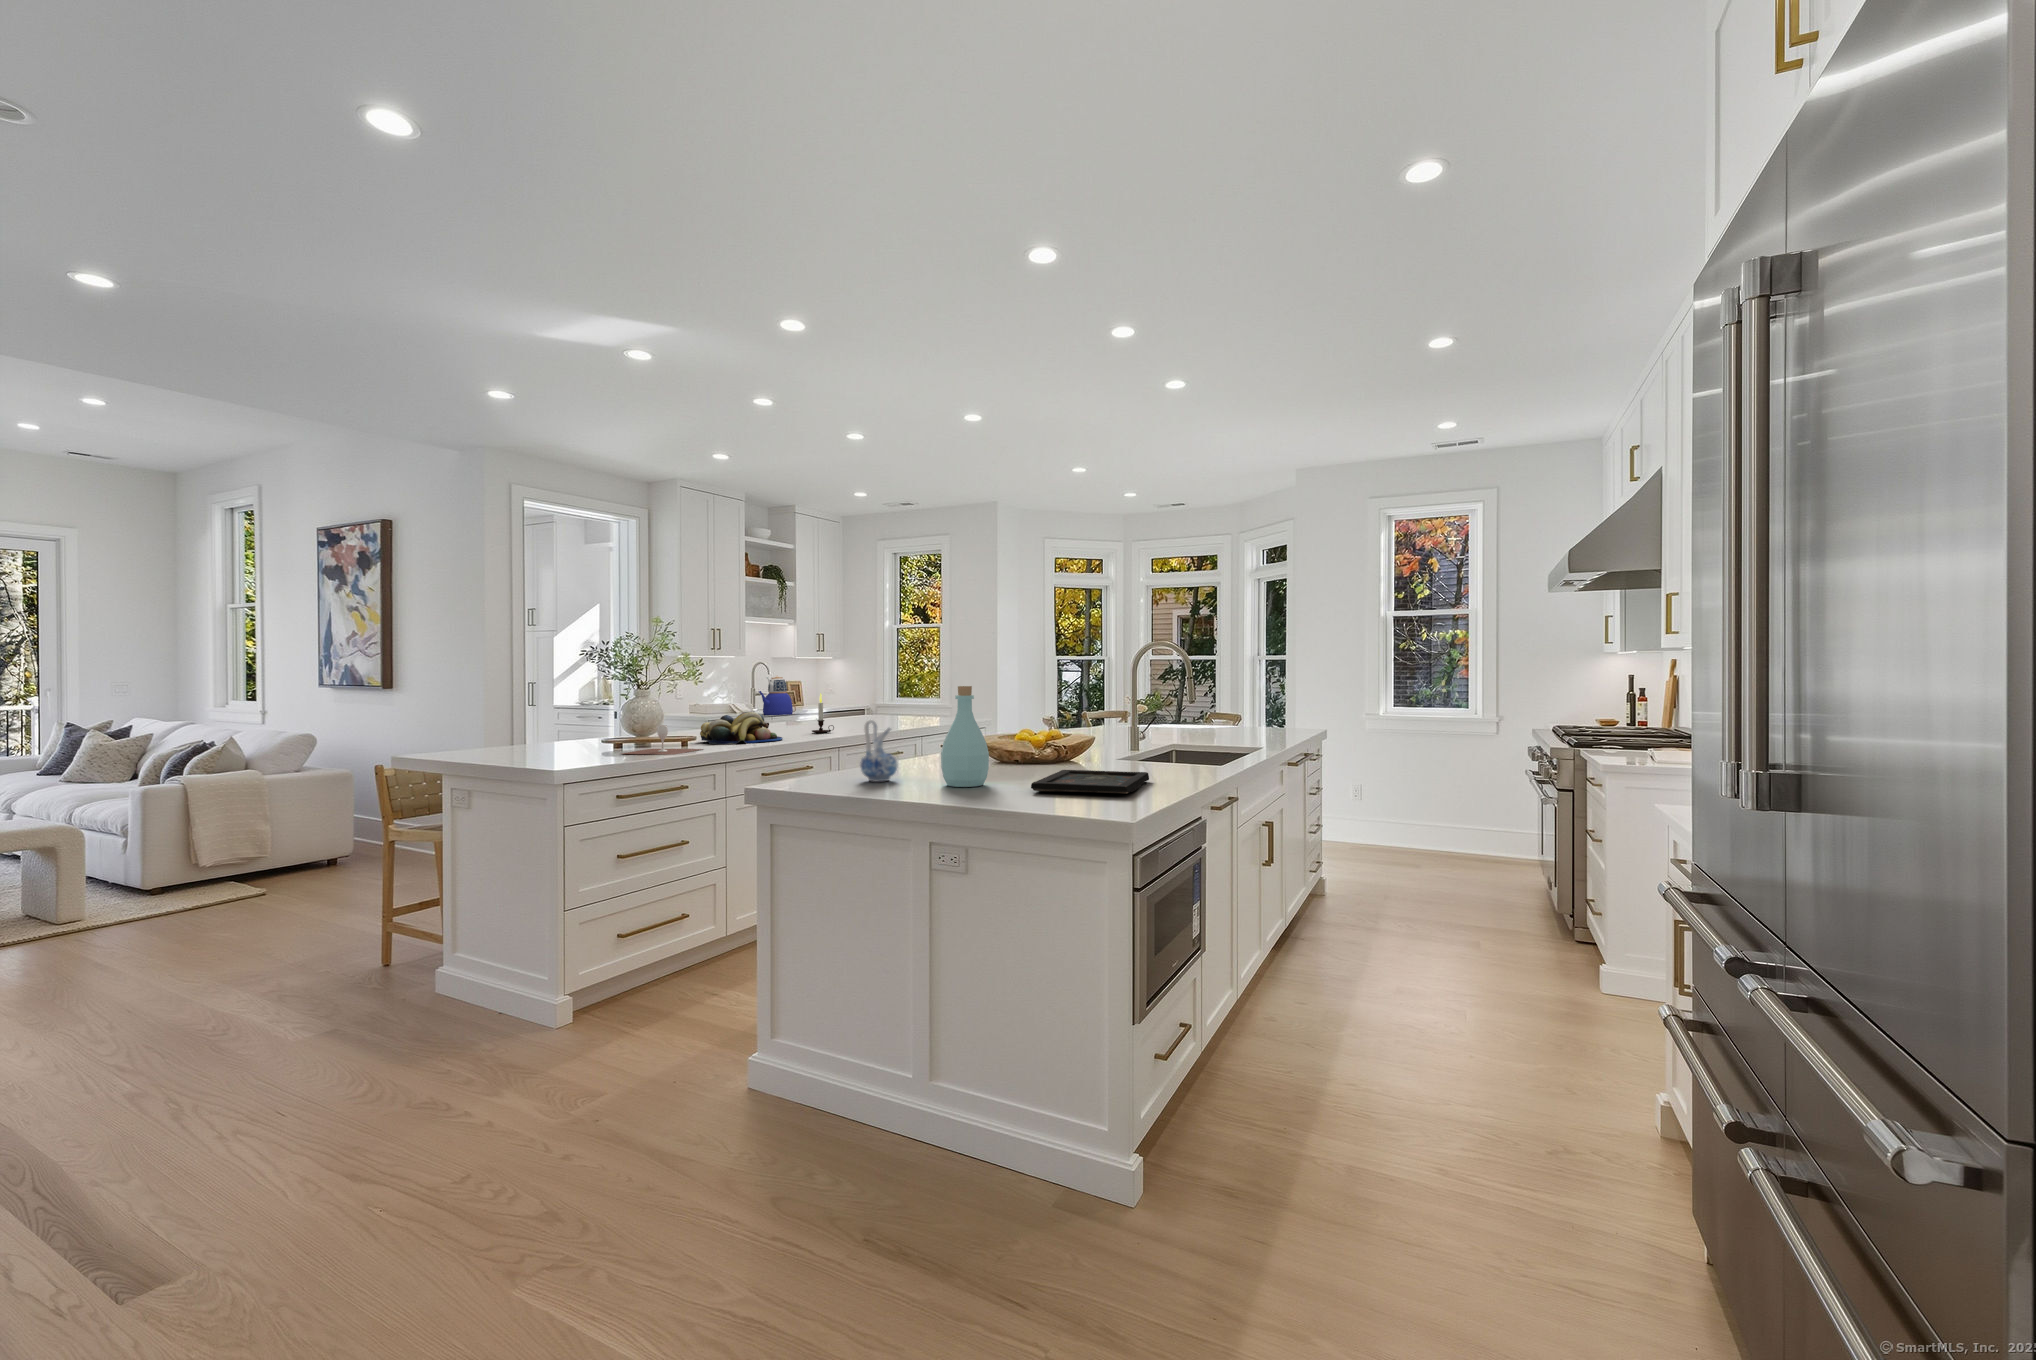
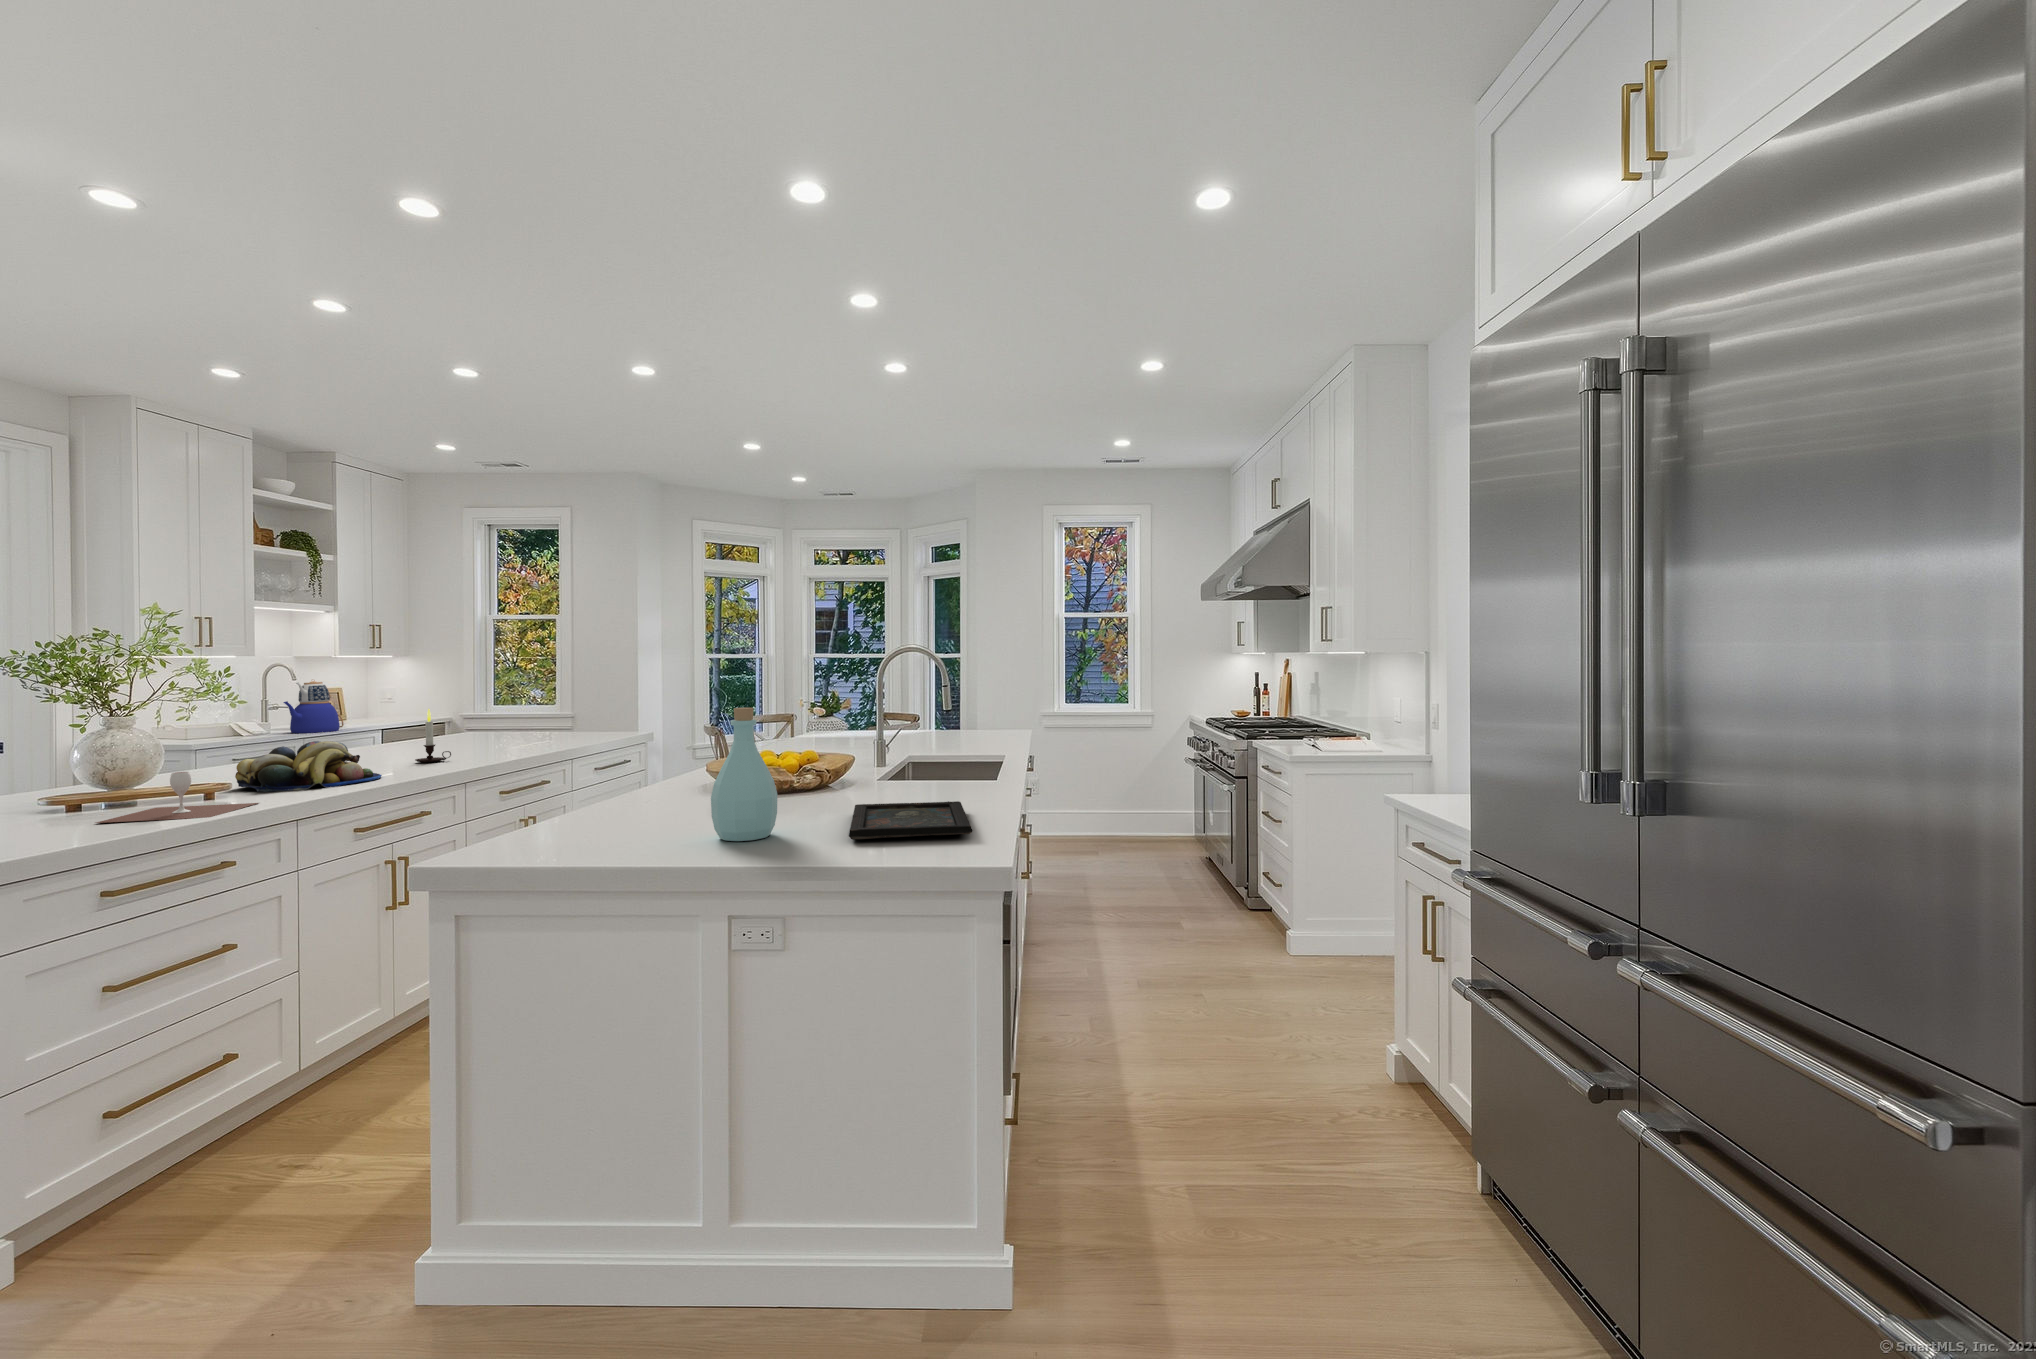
ceramic pitcher: present [860,720,897,782] -> none [585,758,640,842]

